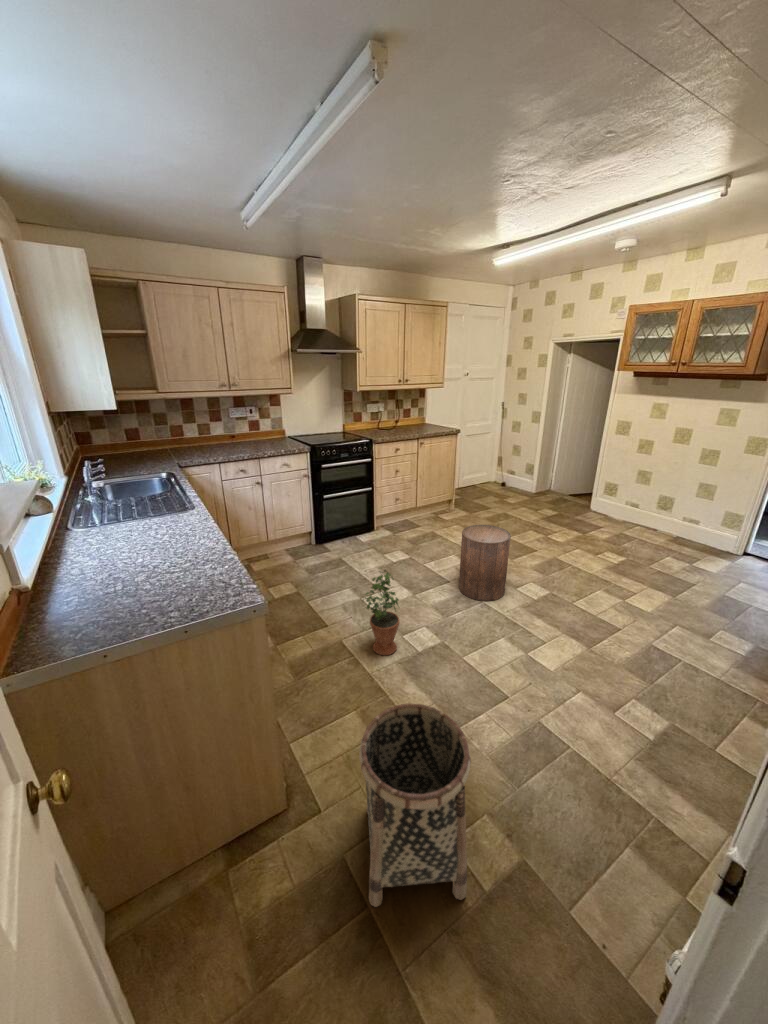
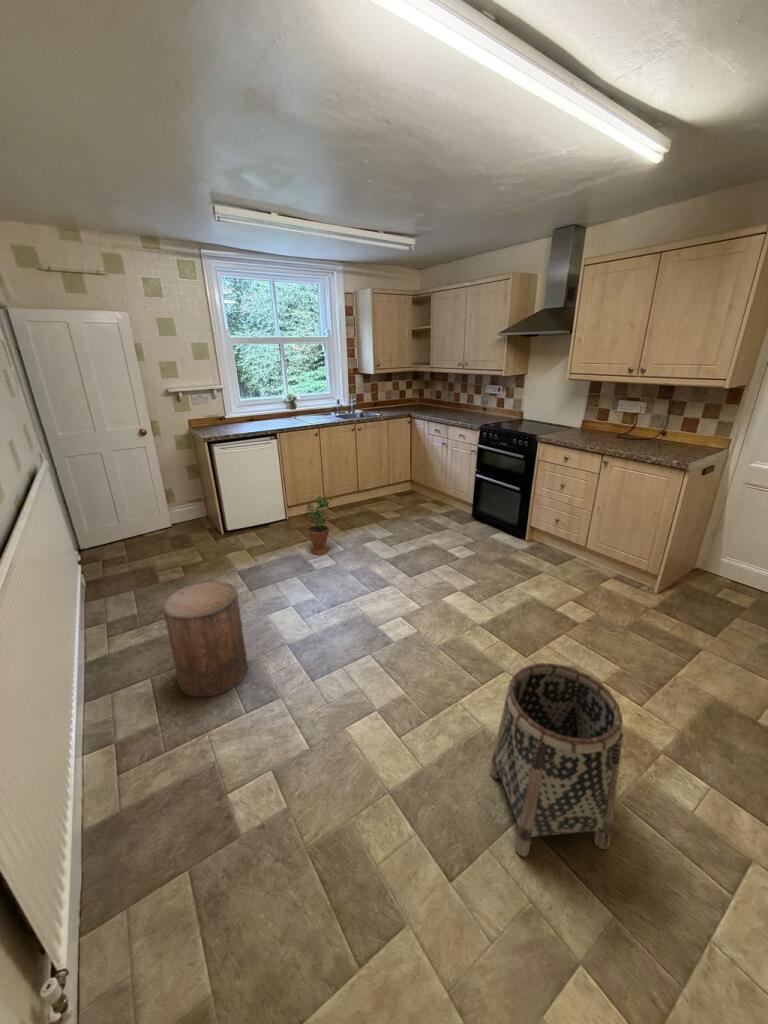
stool: present [459,525,511,601] -> present [163,581,248,697]
basket: present [359,703,471,907] -> present [490,663,623,857]

